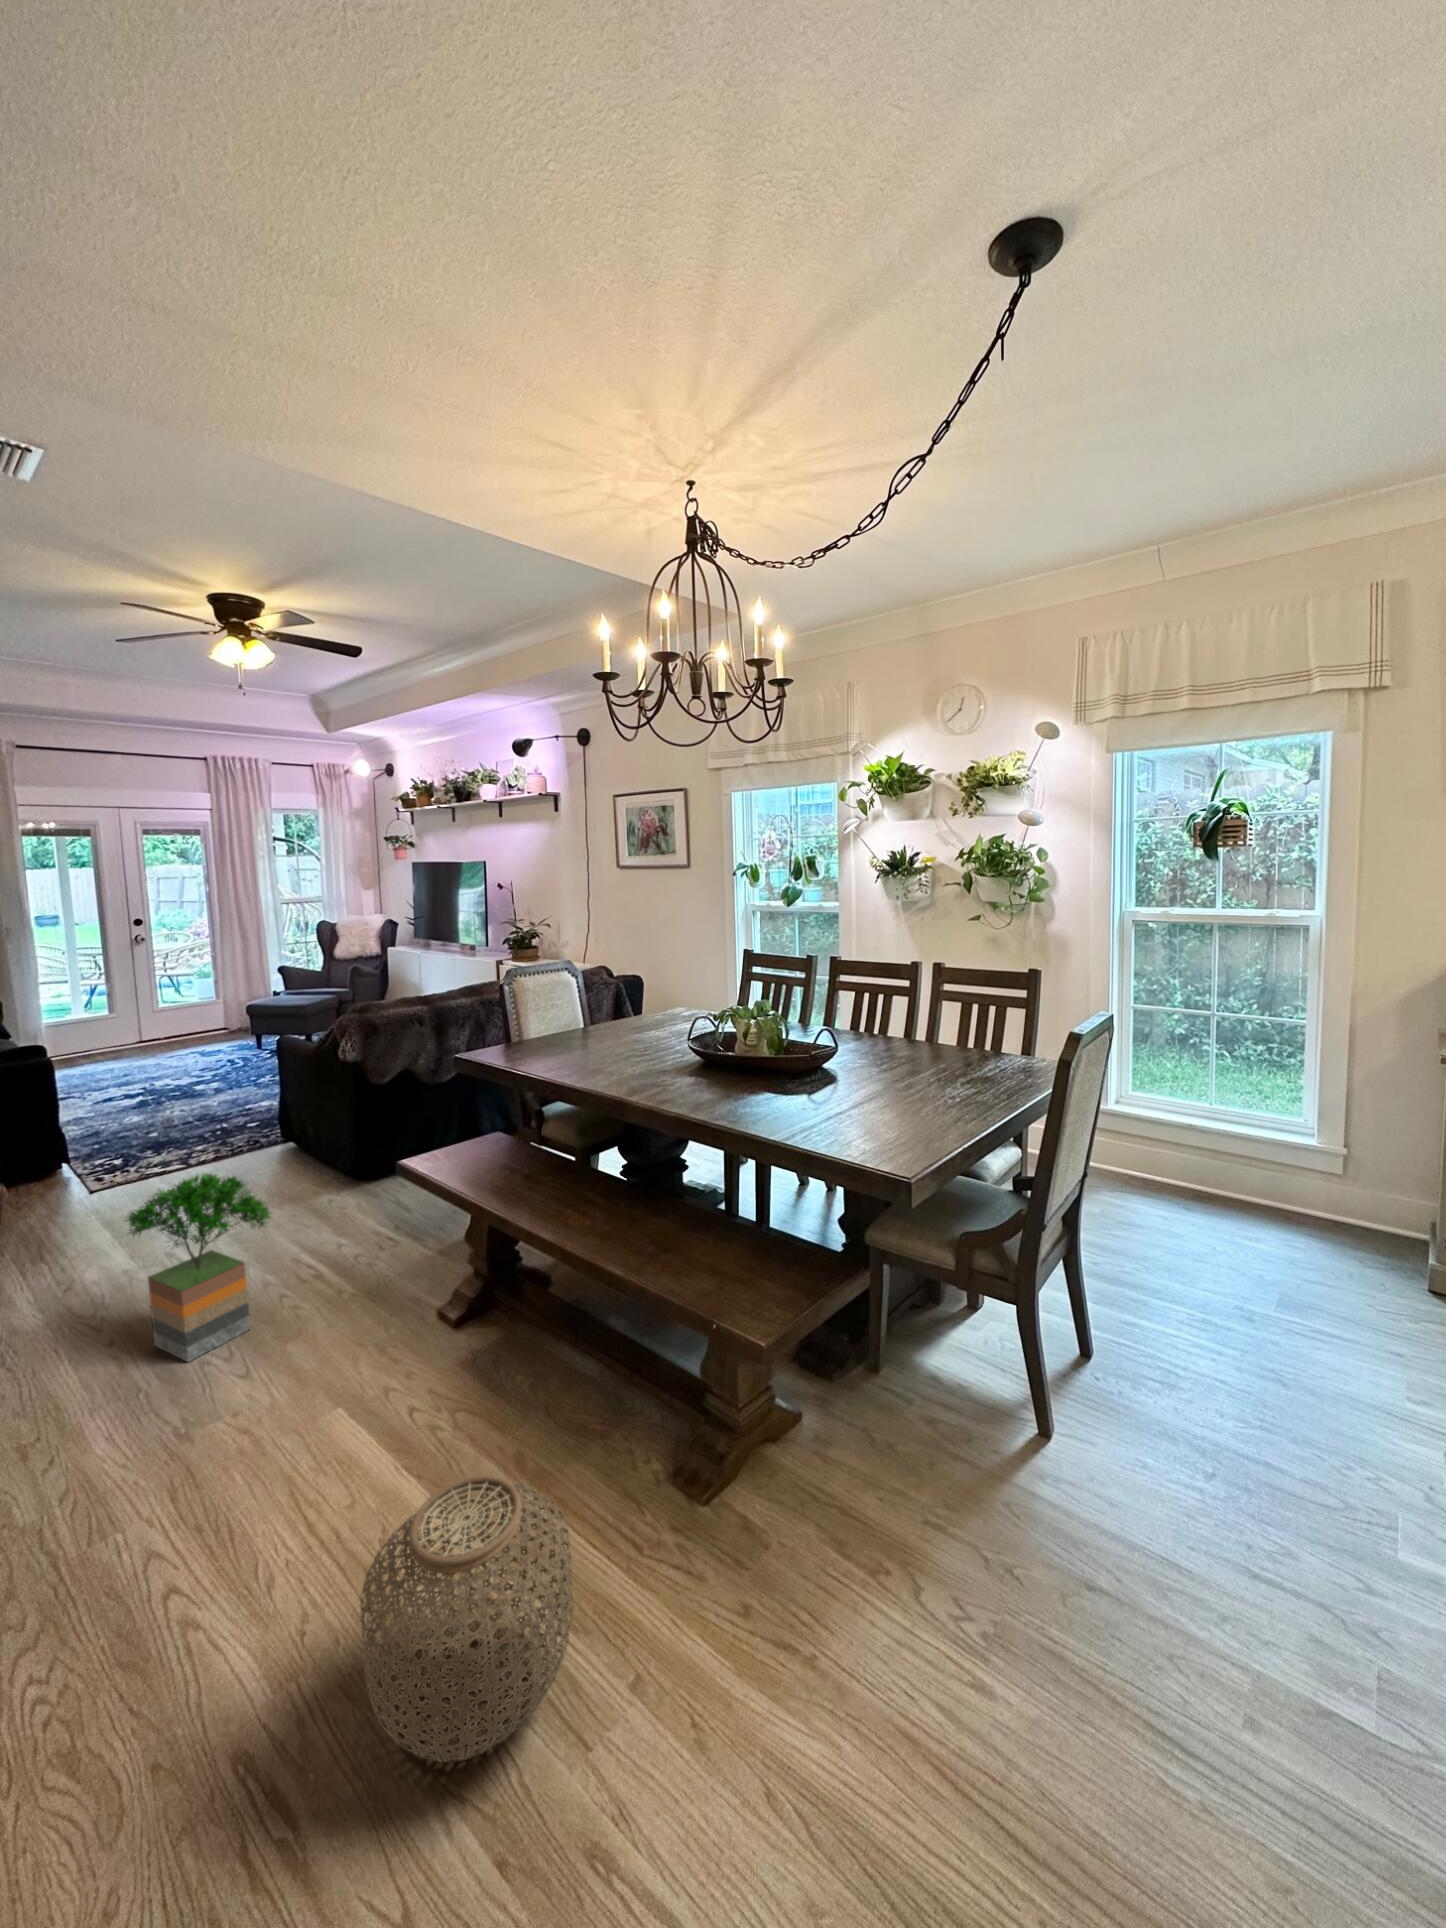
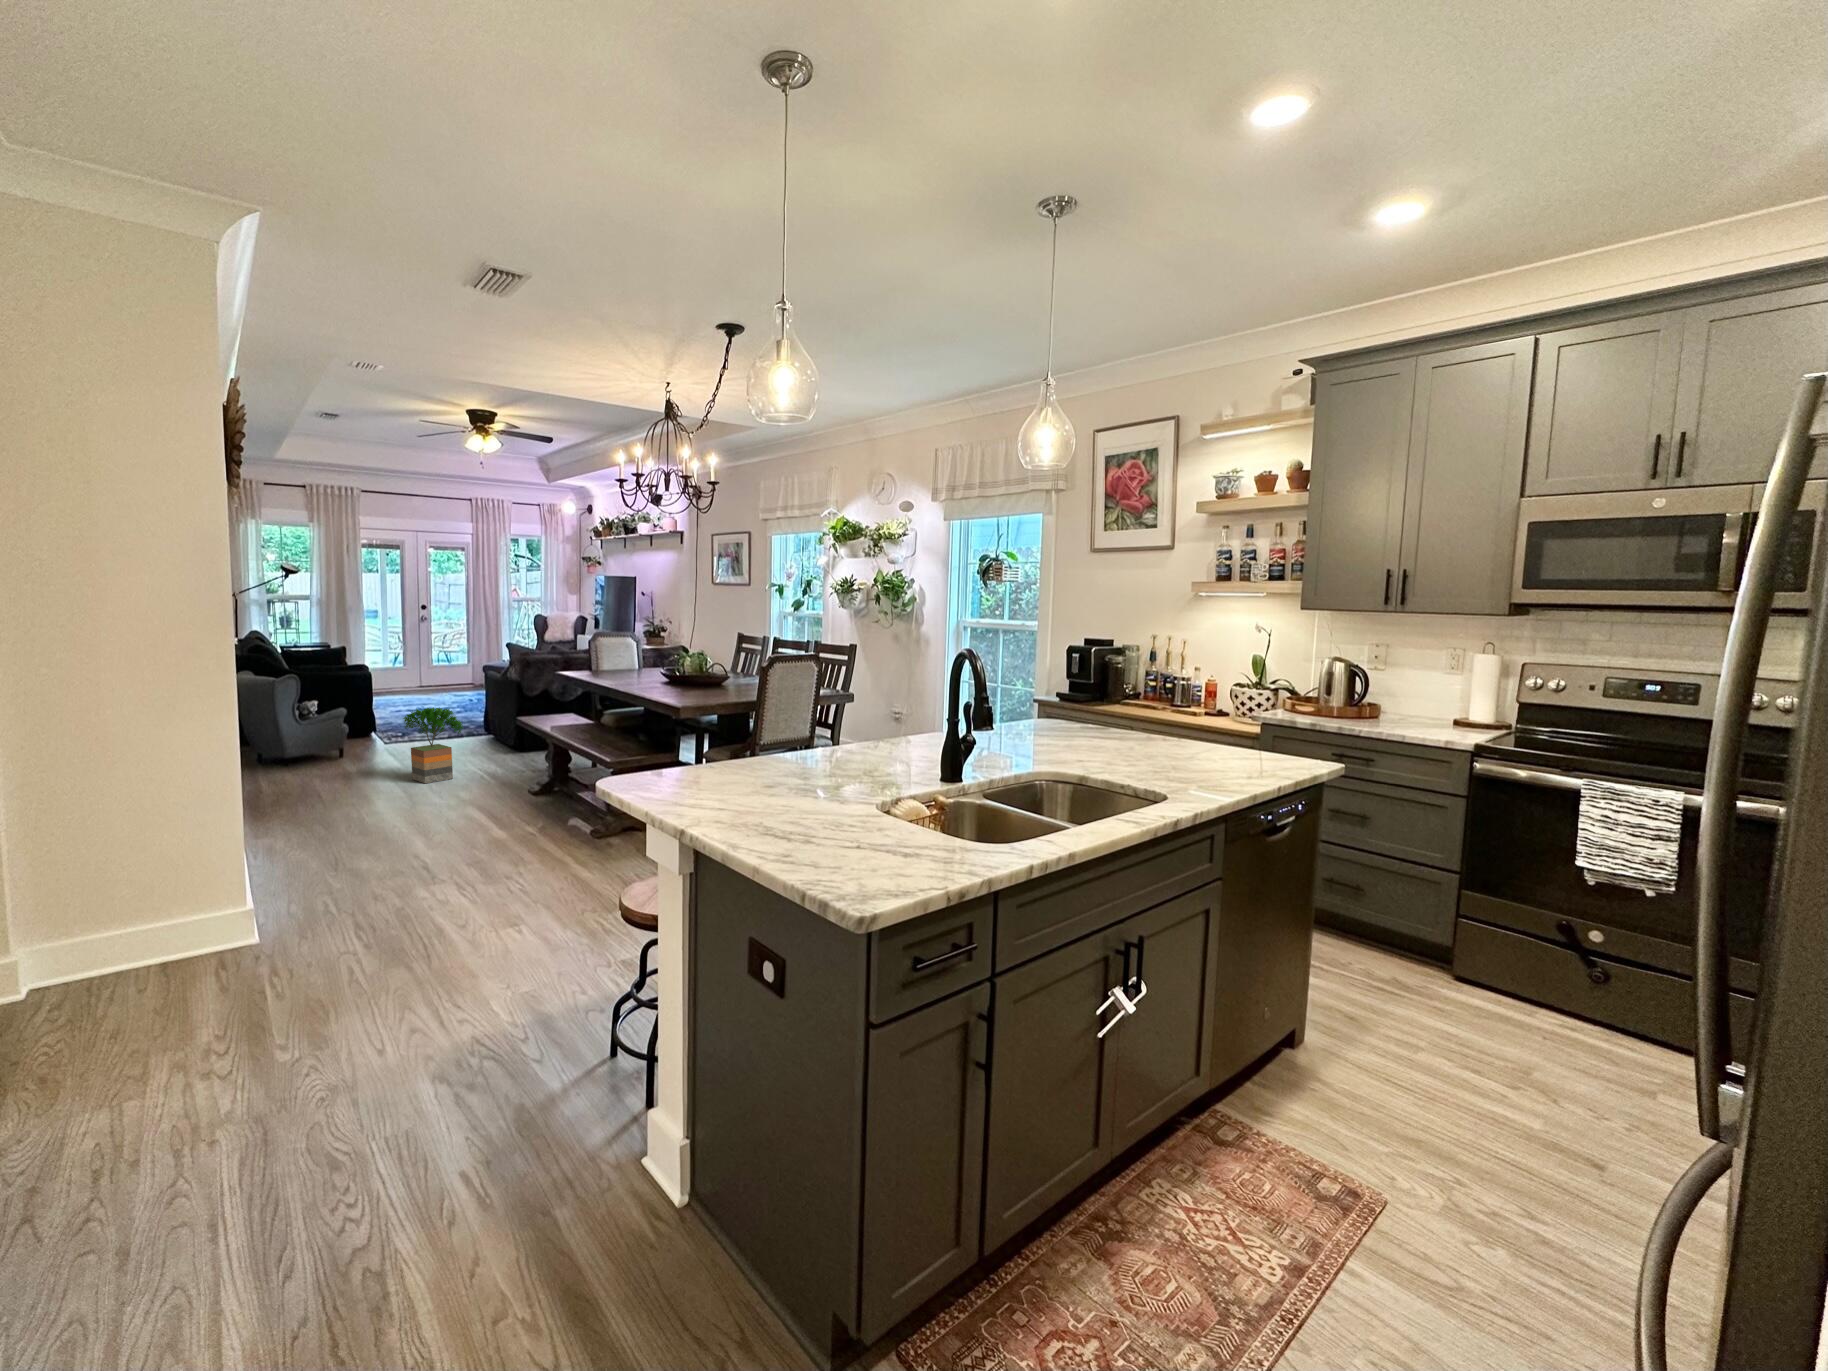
woven basket: present [360,1475,573,1762] -> none [461,769,532,841]

